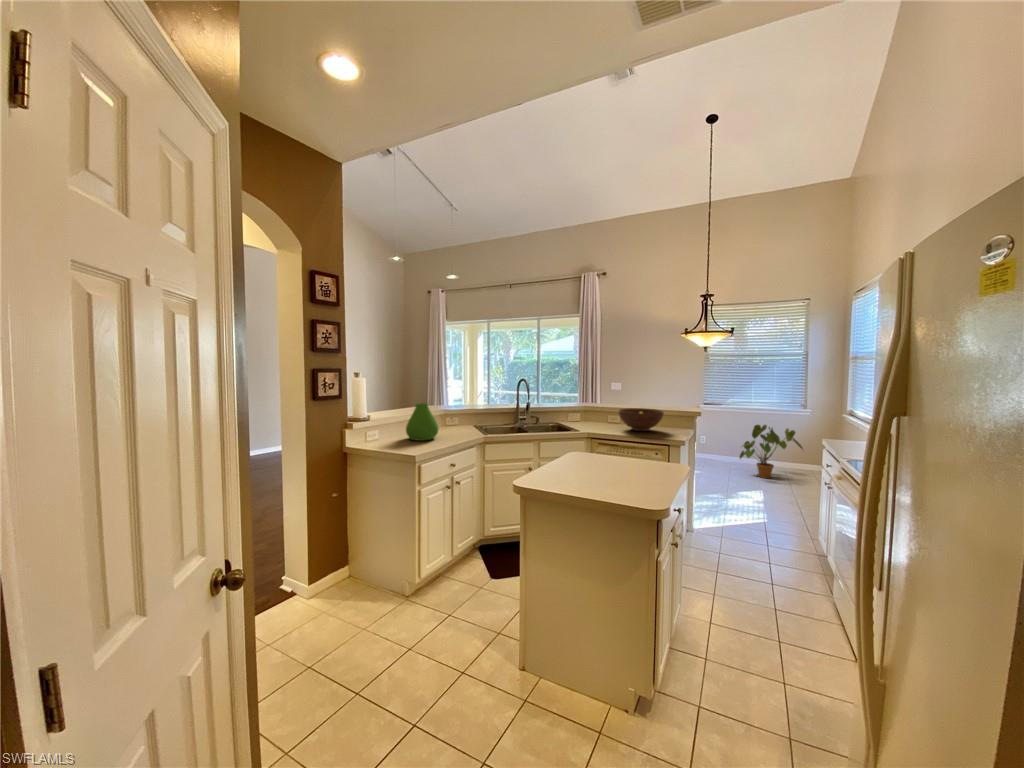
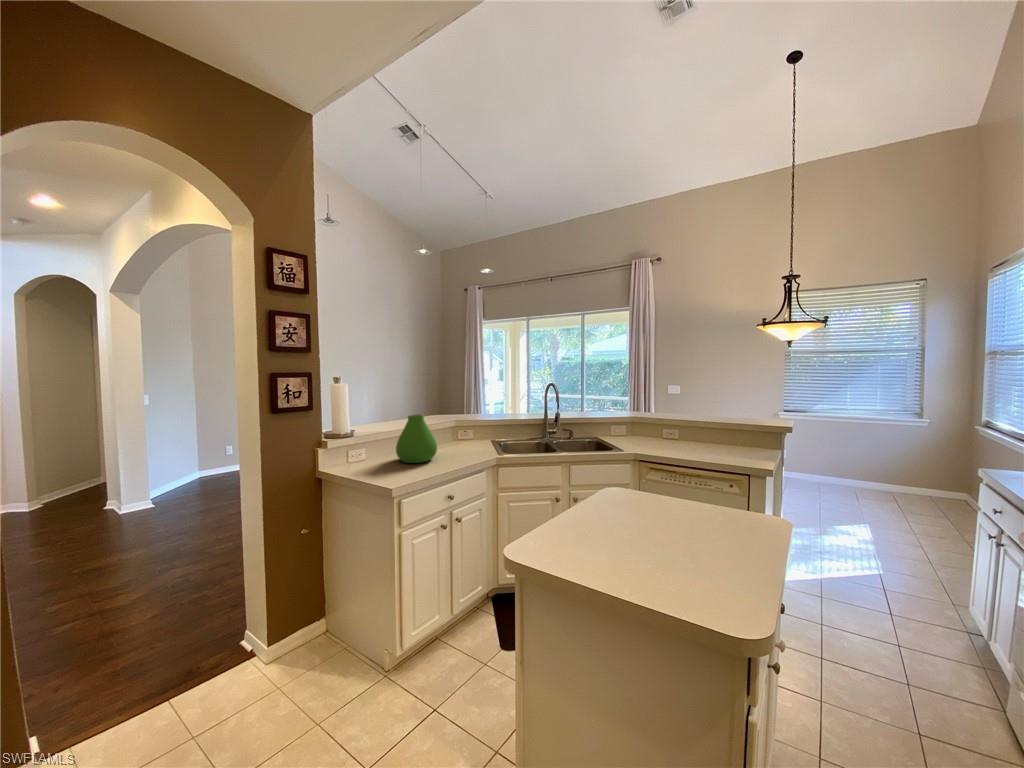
fruit bowl: present [619,408,664,431] -> none [678,420,742,452]
house plant: present [740,425,803,478] -> none [836,437,935,508]

